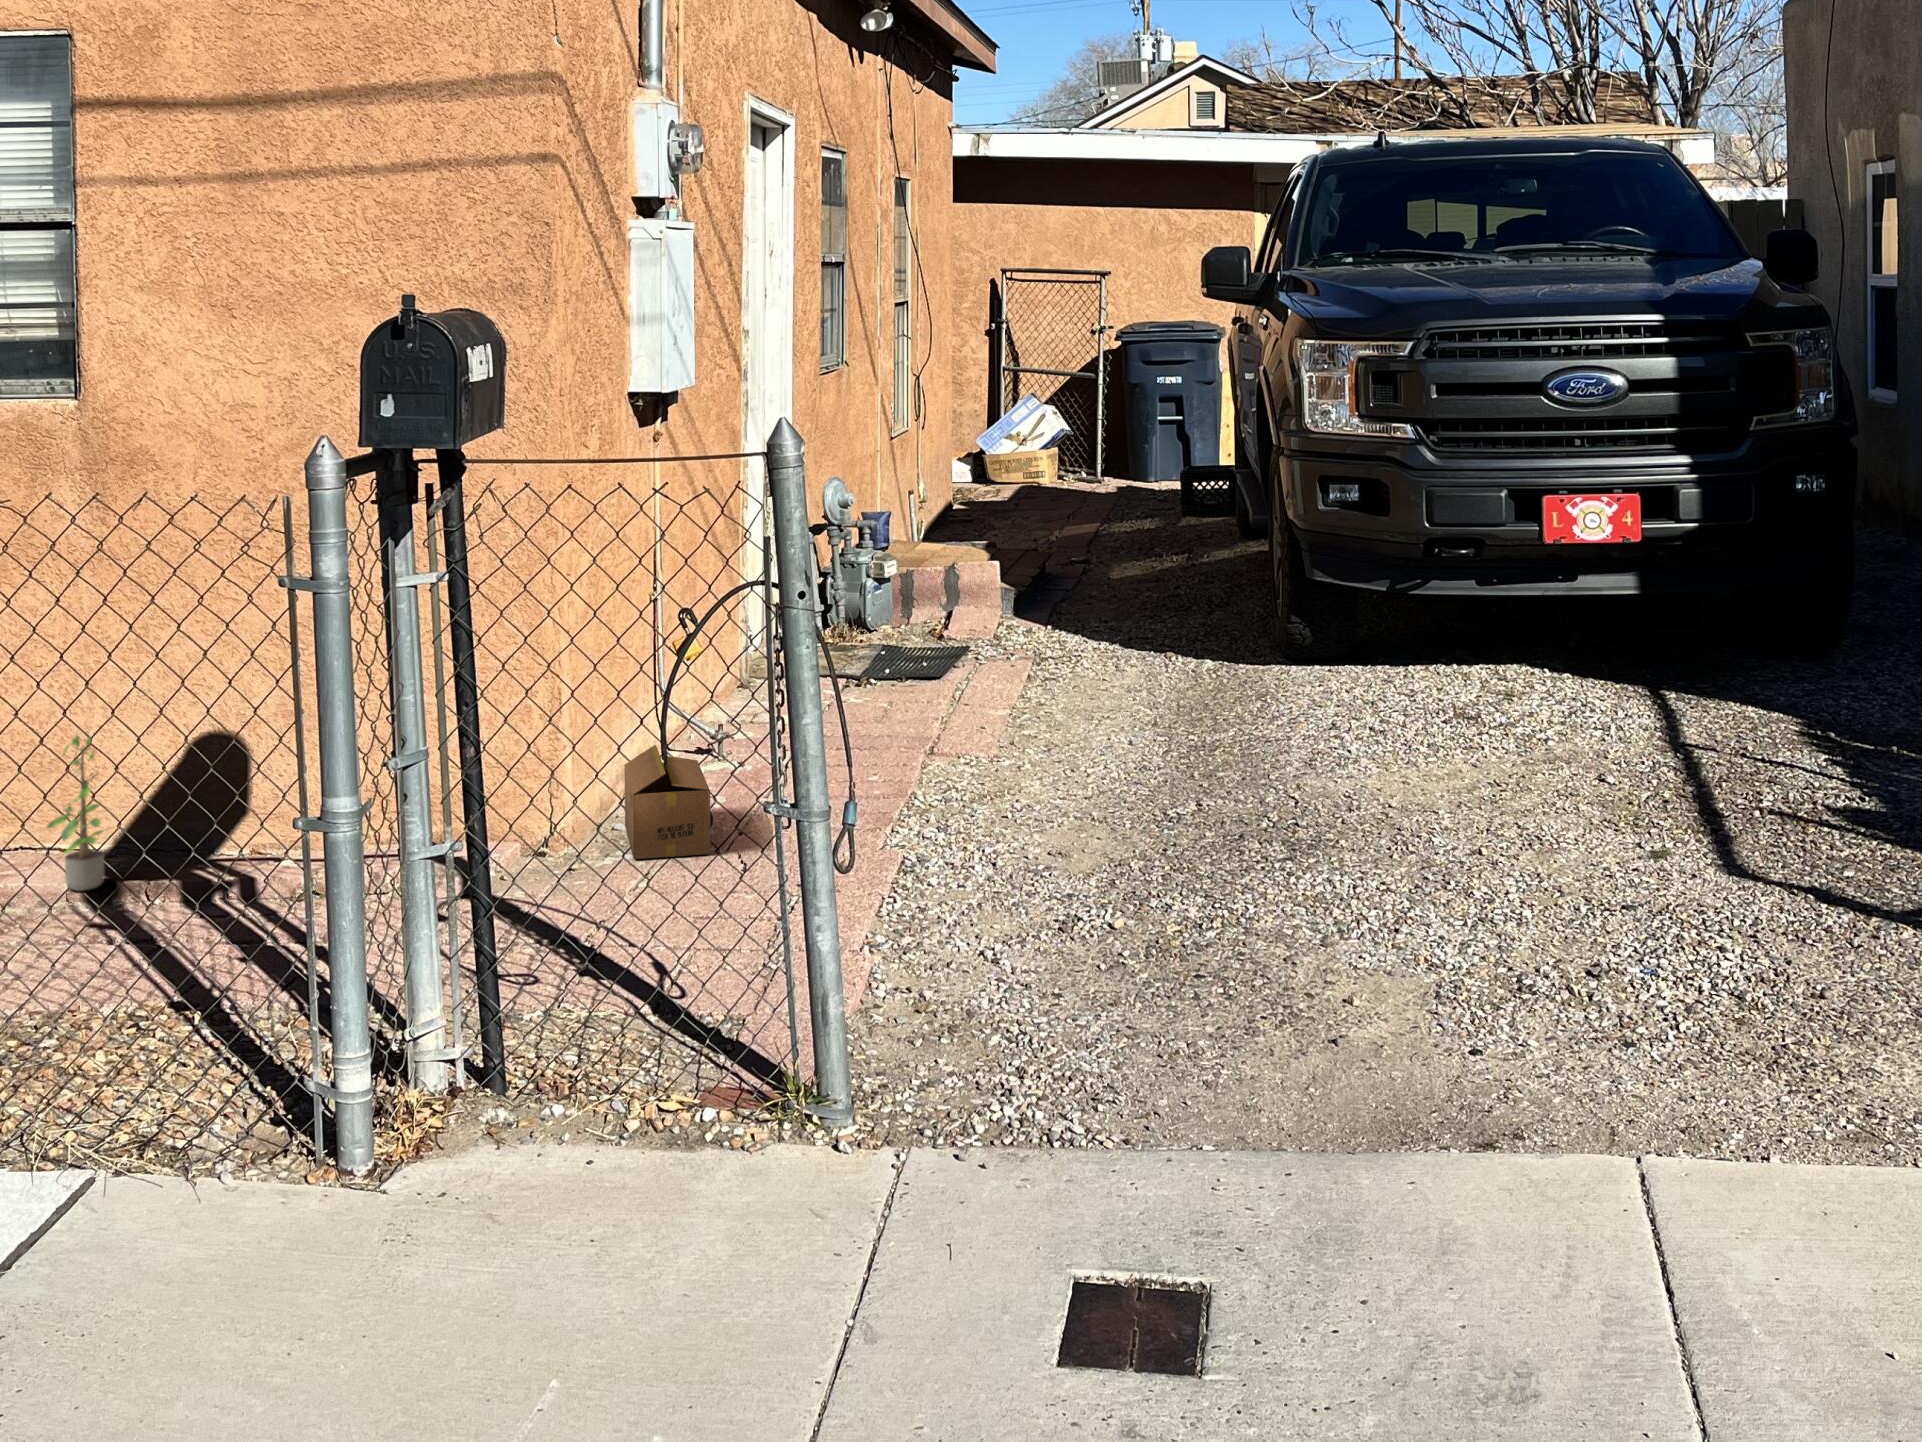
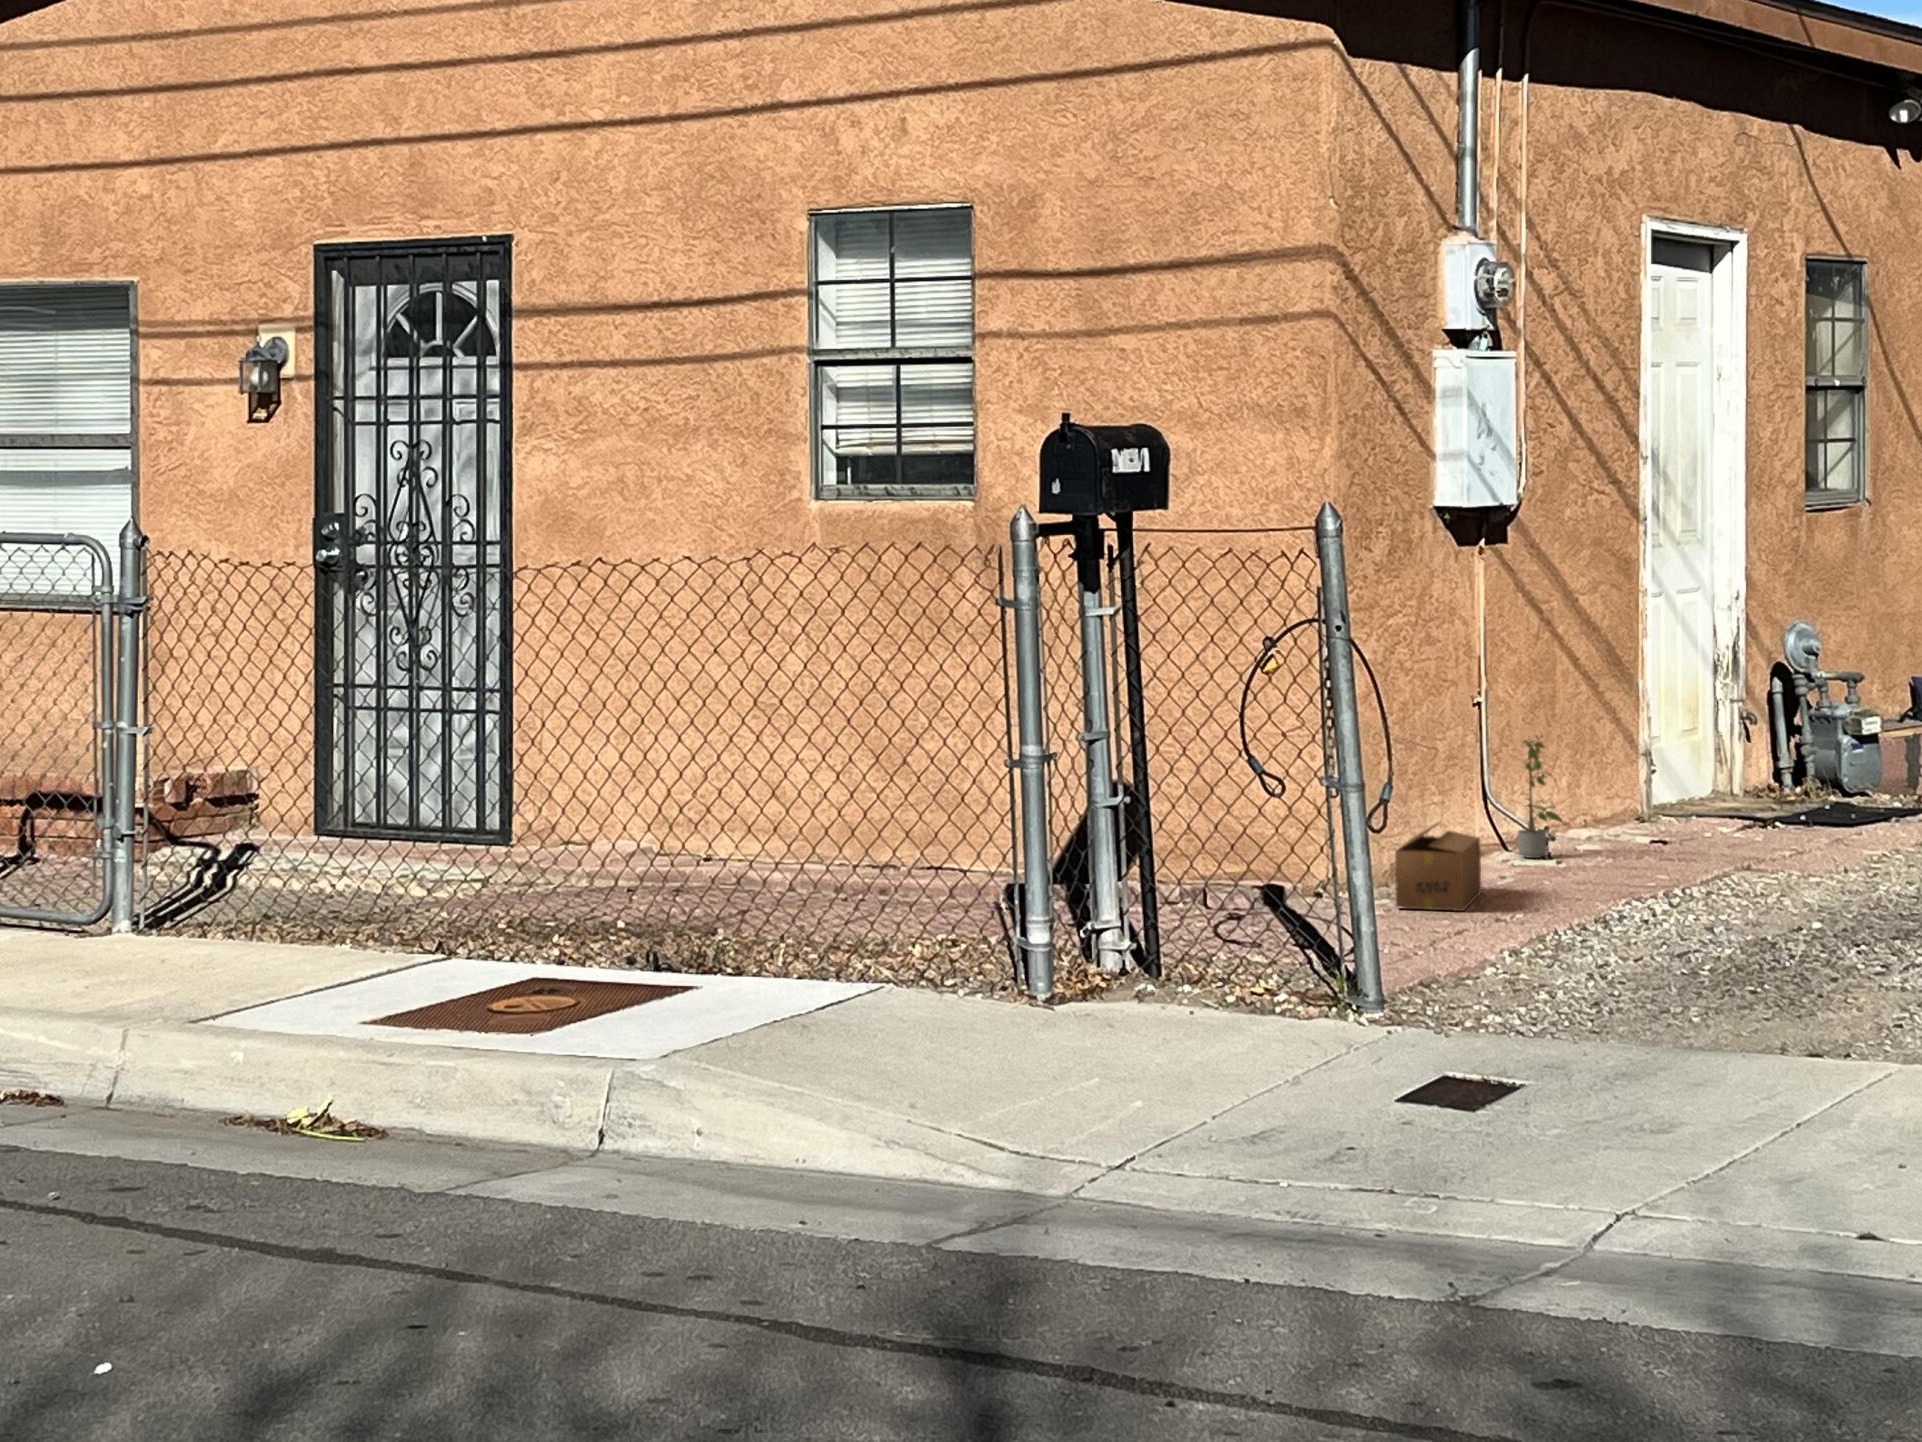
potted plant: present [47,735,104,891] -> present [1518,735,1563,858]

